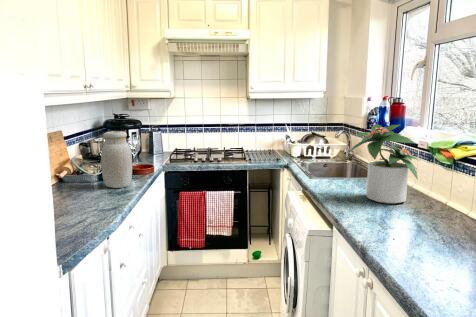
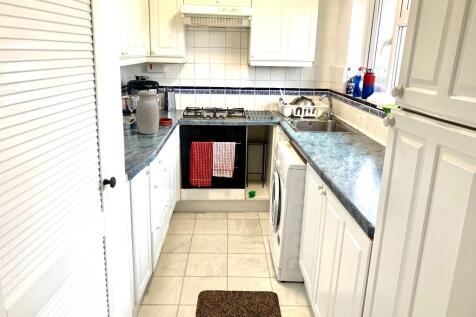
potted plant: present [350,124,418,203] -> none [322,90,375,149]

